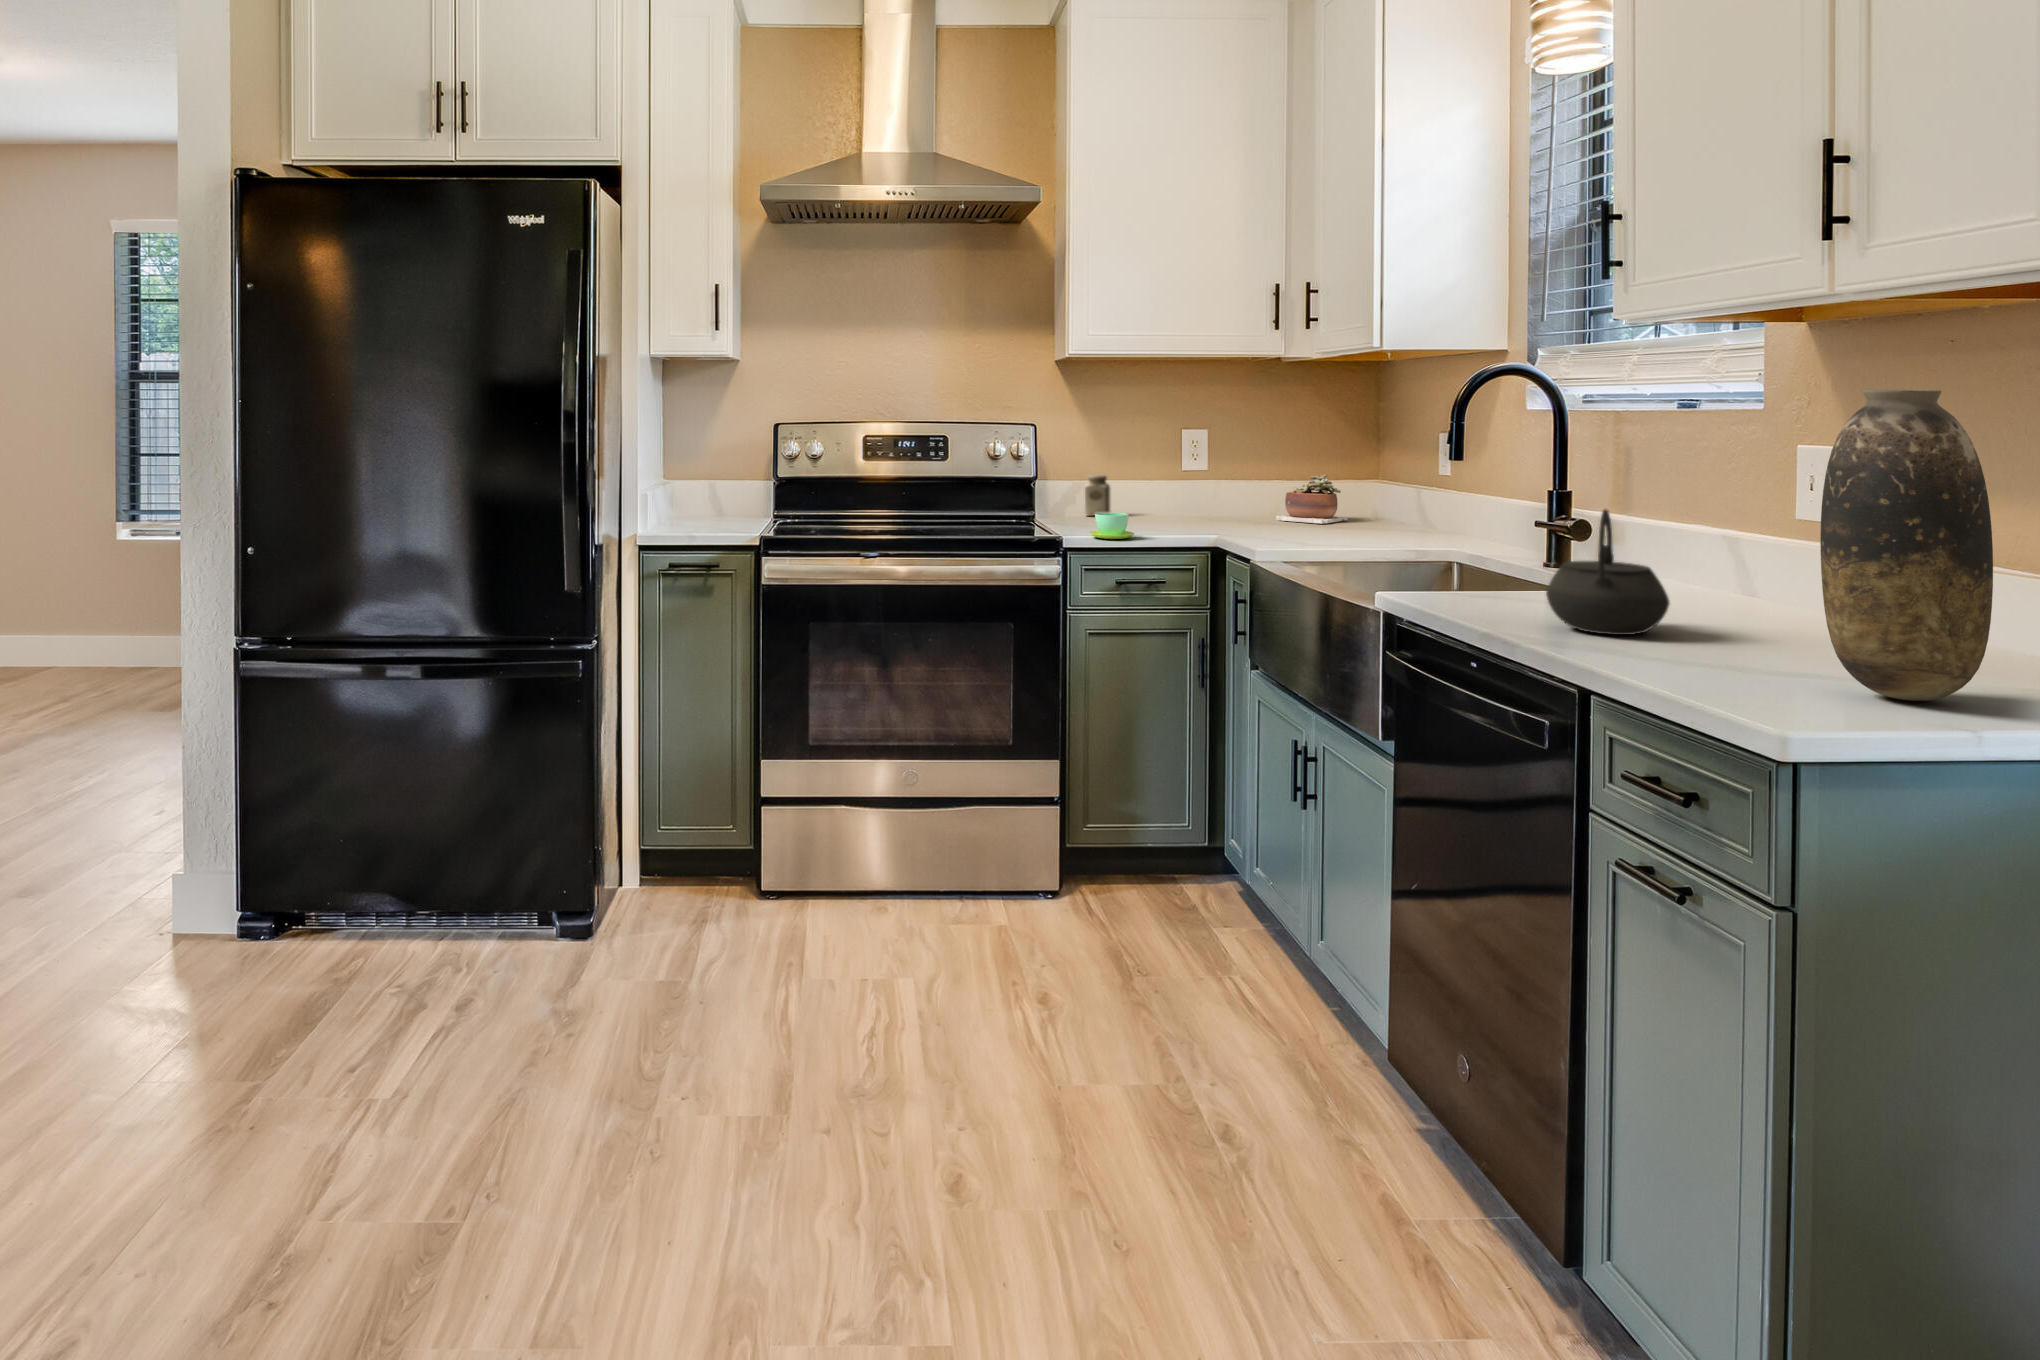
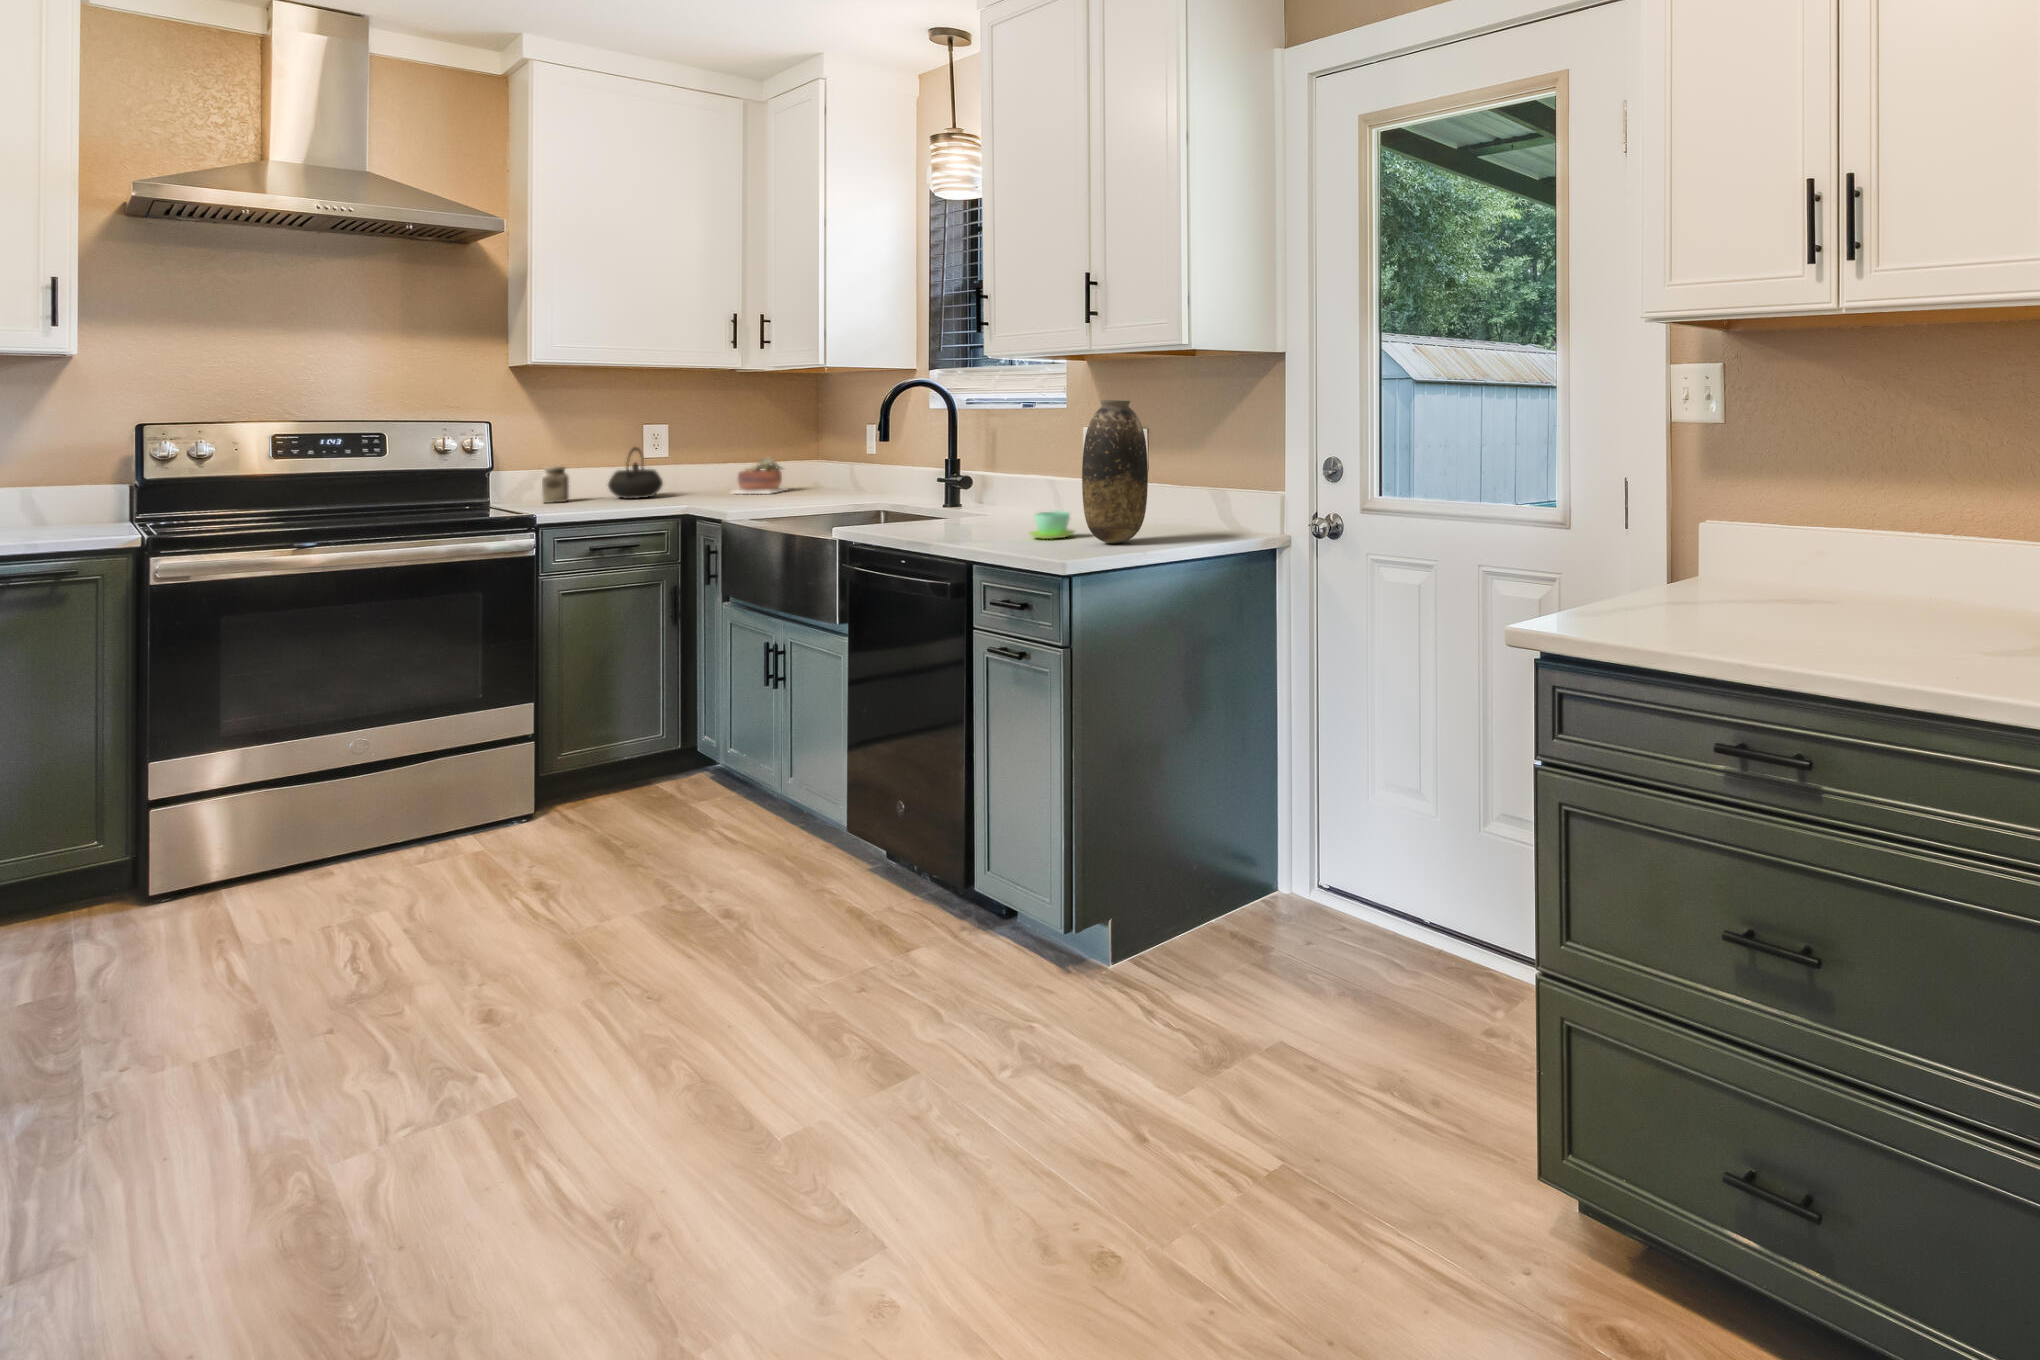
kettle: present [1546,509,1669,635] -> present [608,447,663,499]
cup: present [1090,513,1134,539] -> present [1030,511,1074,539]

